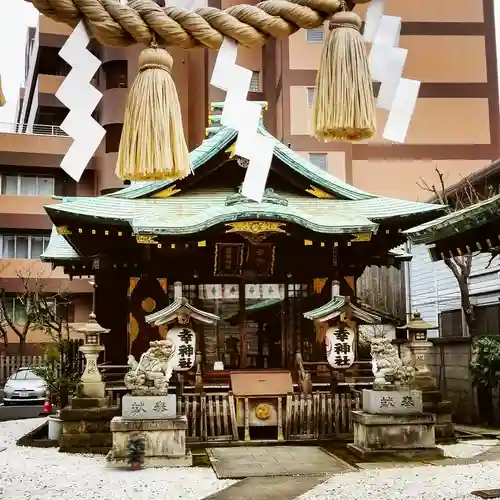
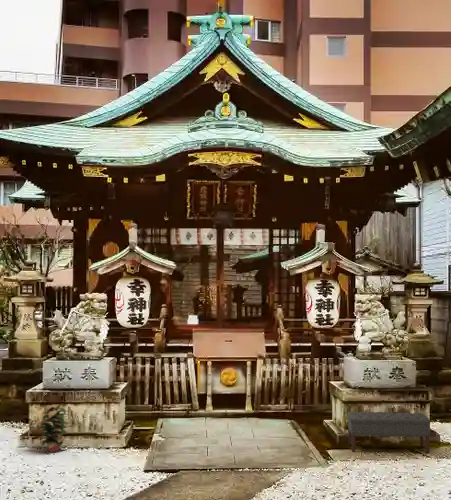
bench: none [369,432,435,463] -> present [347,412,431,454]

